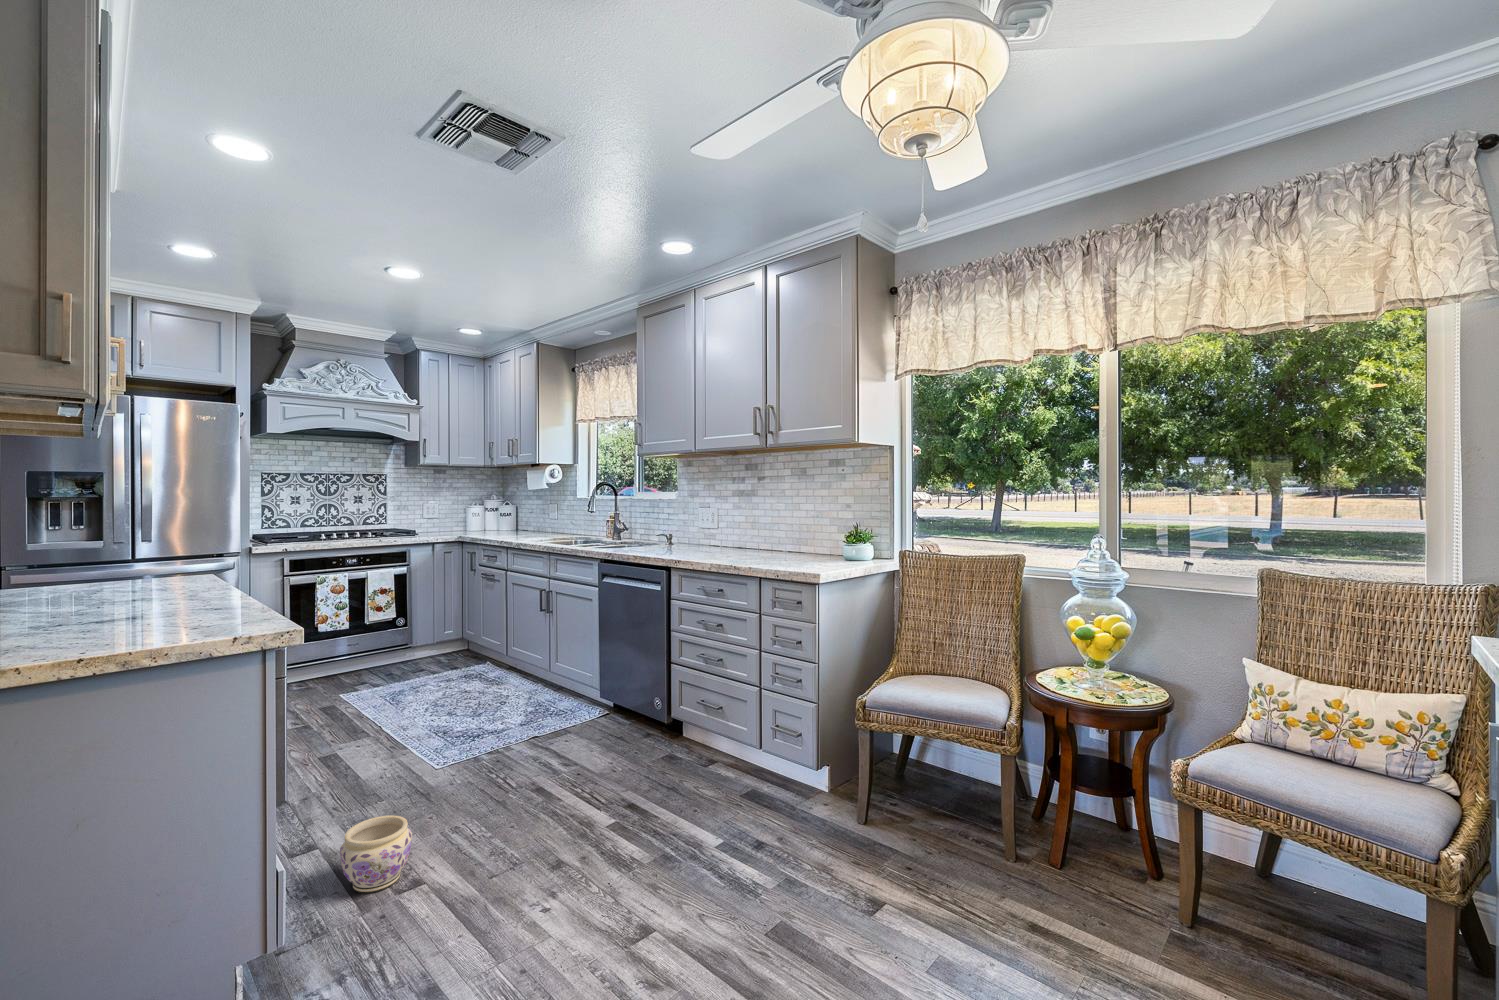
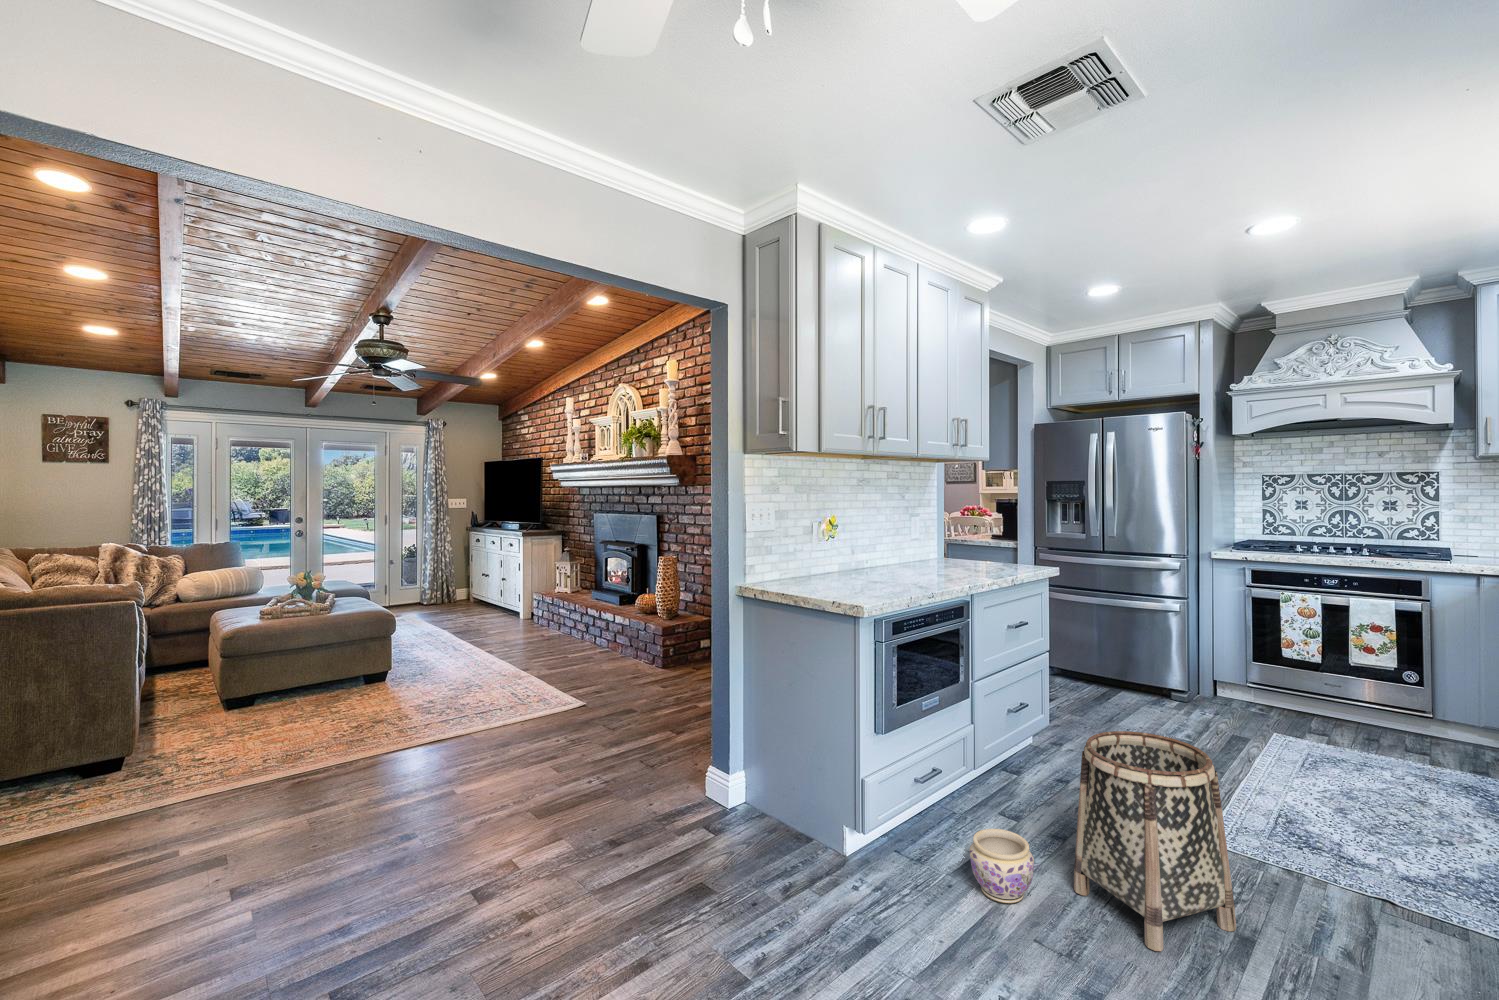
basket: none [413,672,515,840] -> present [1074,731,1236,951]

